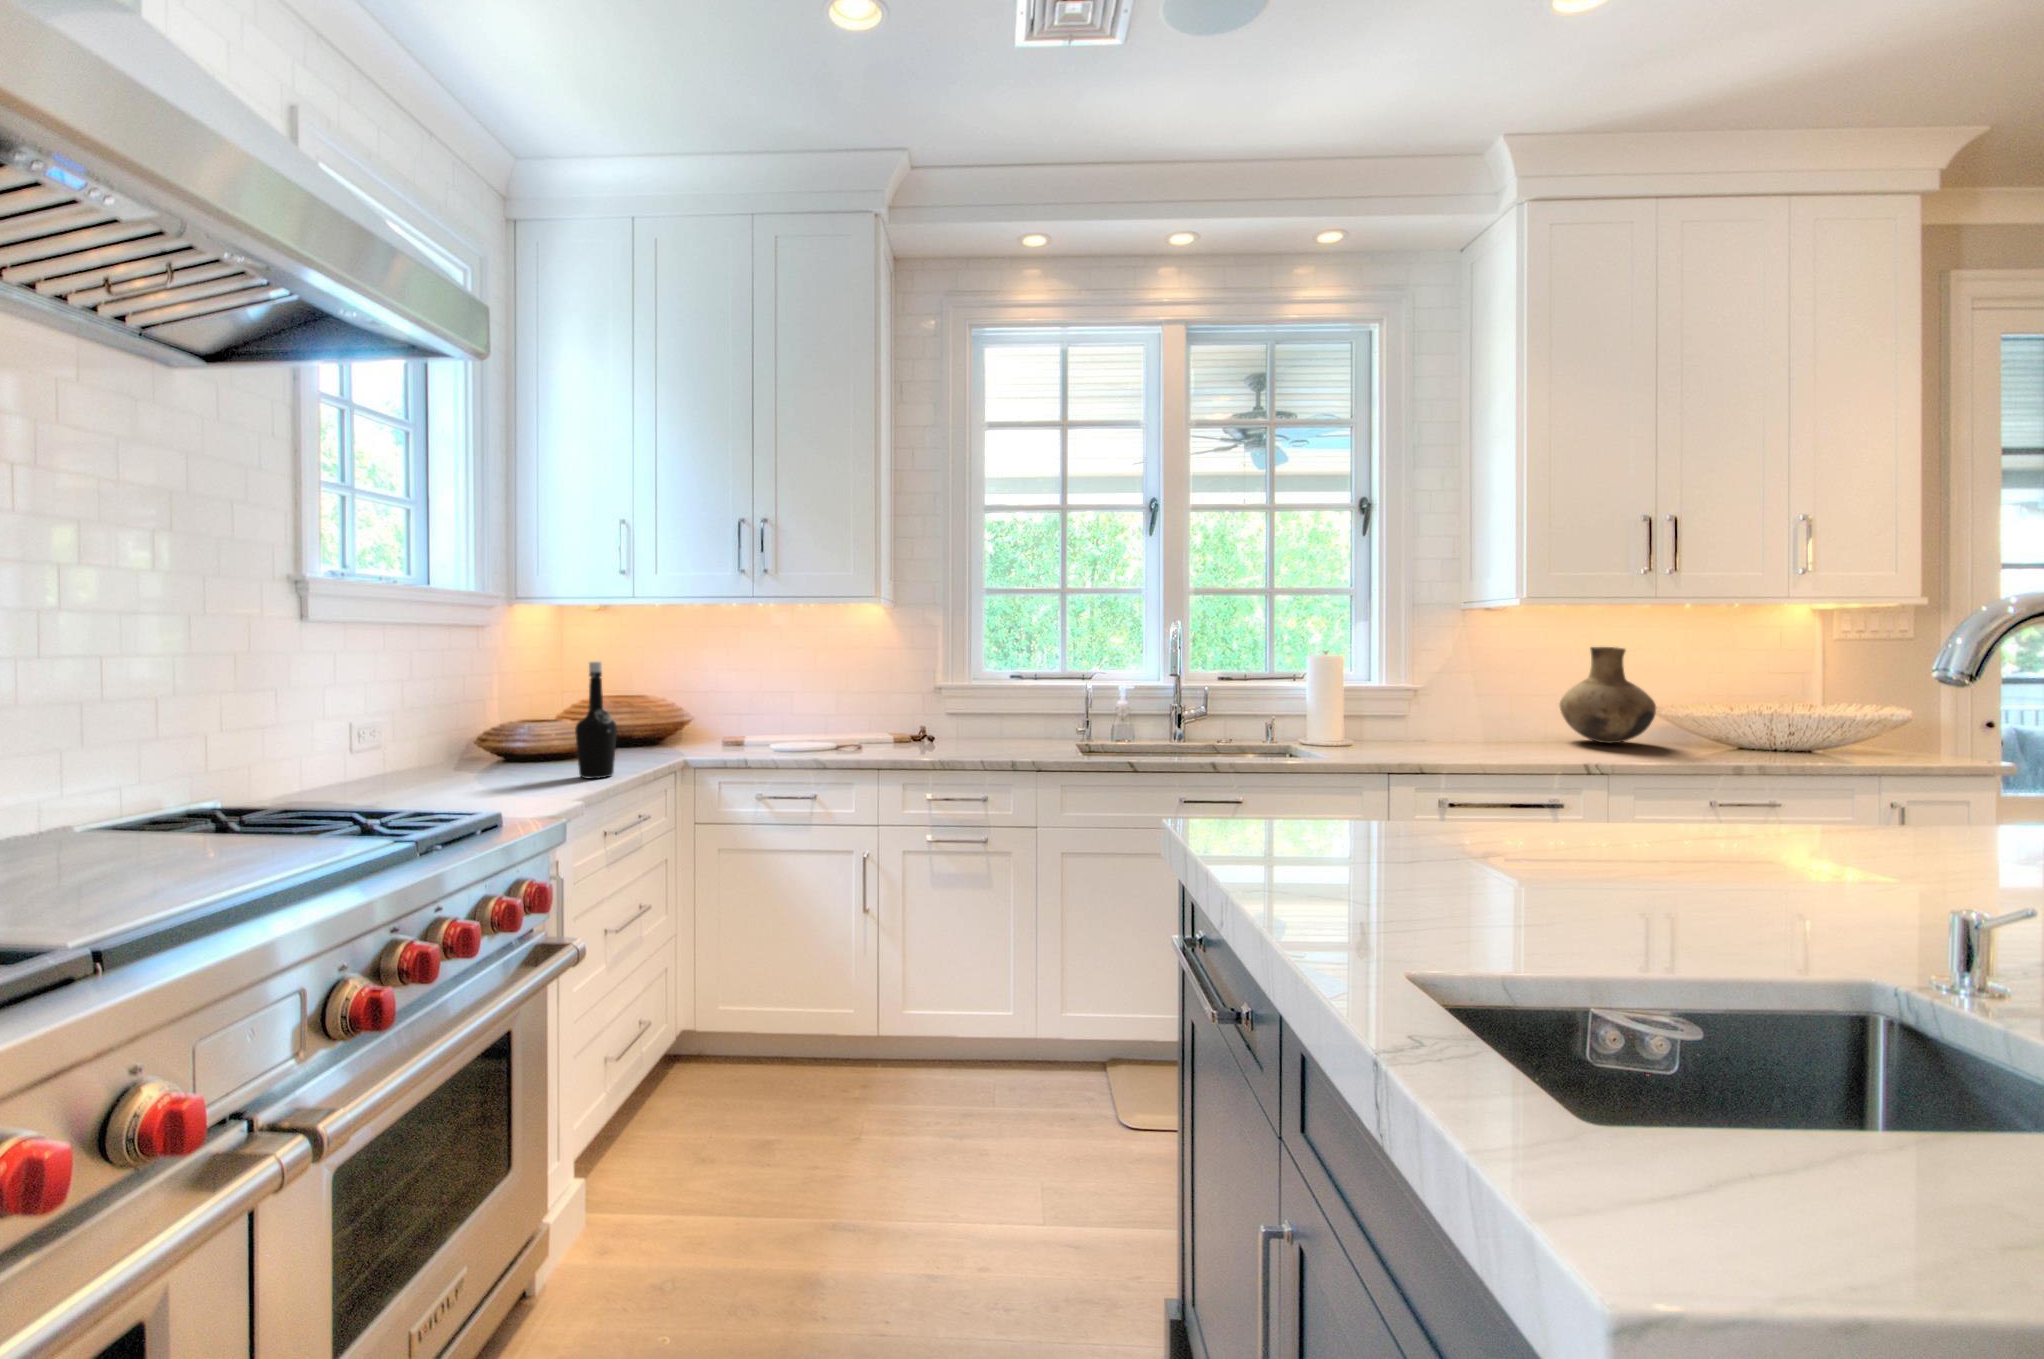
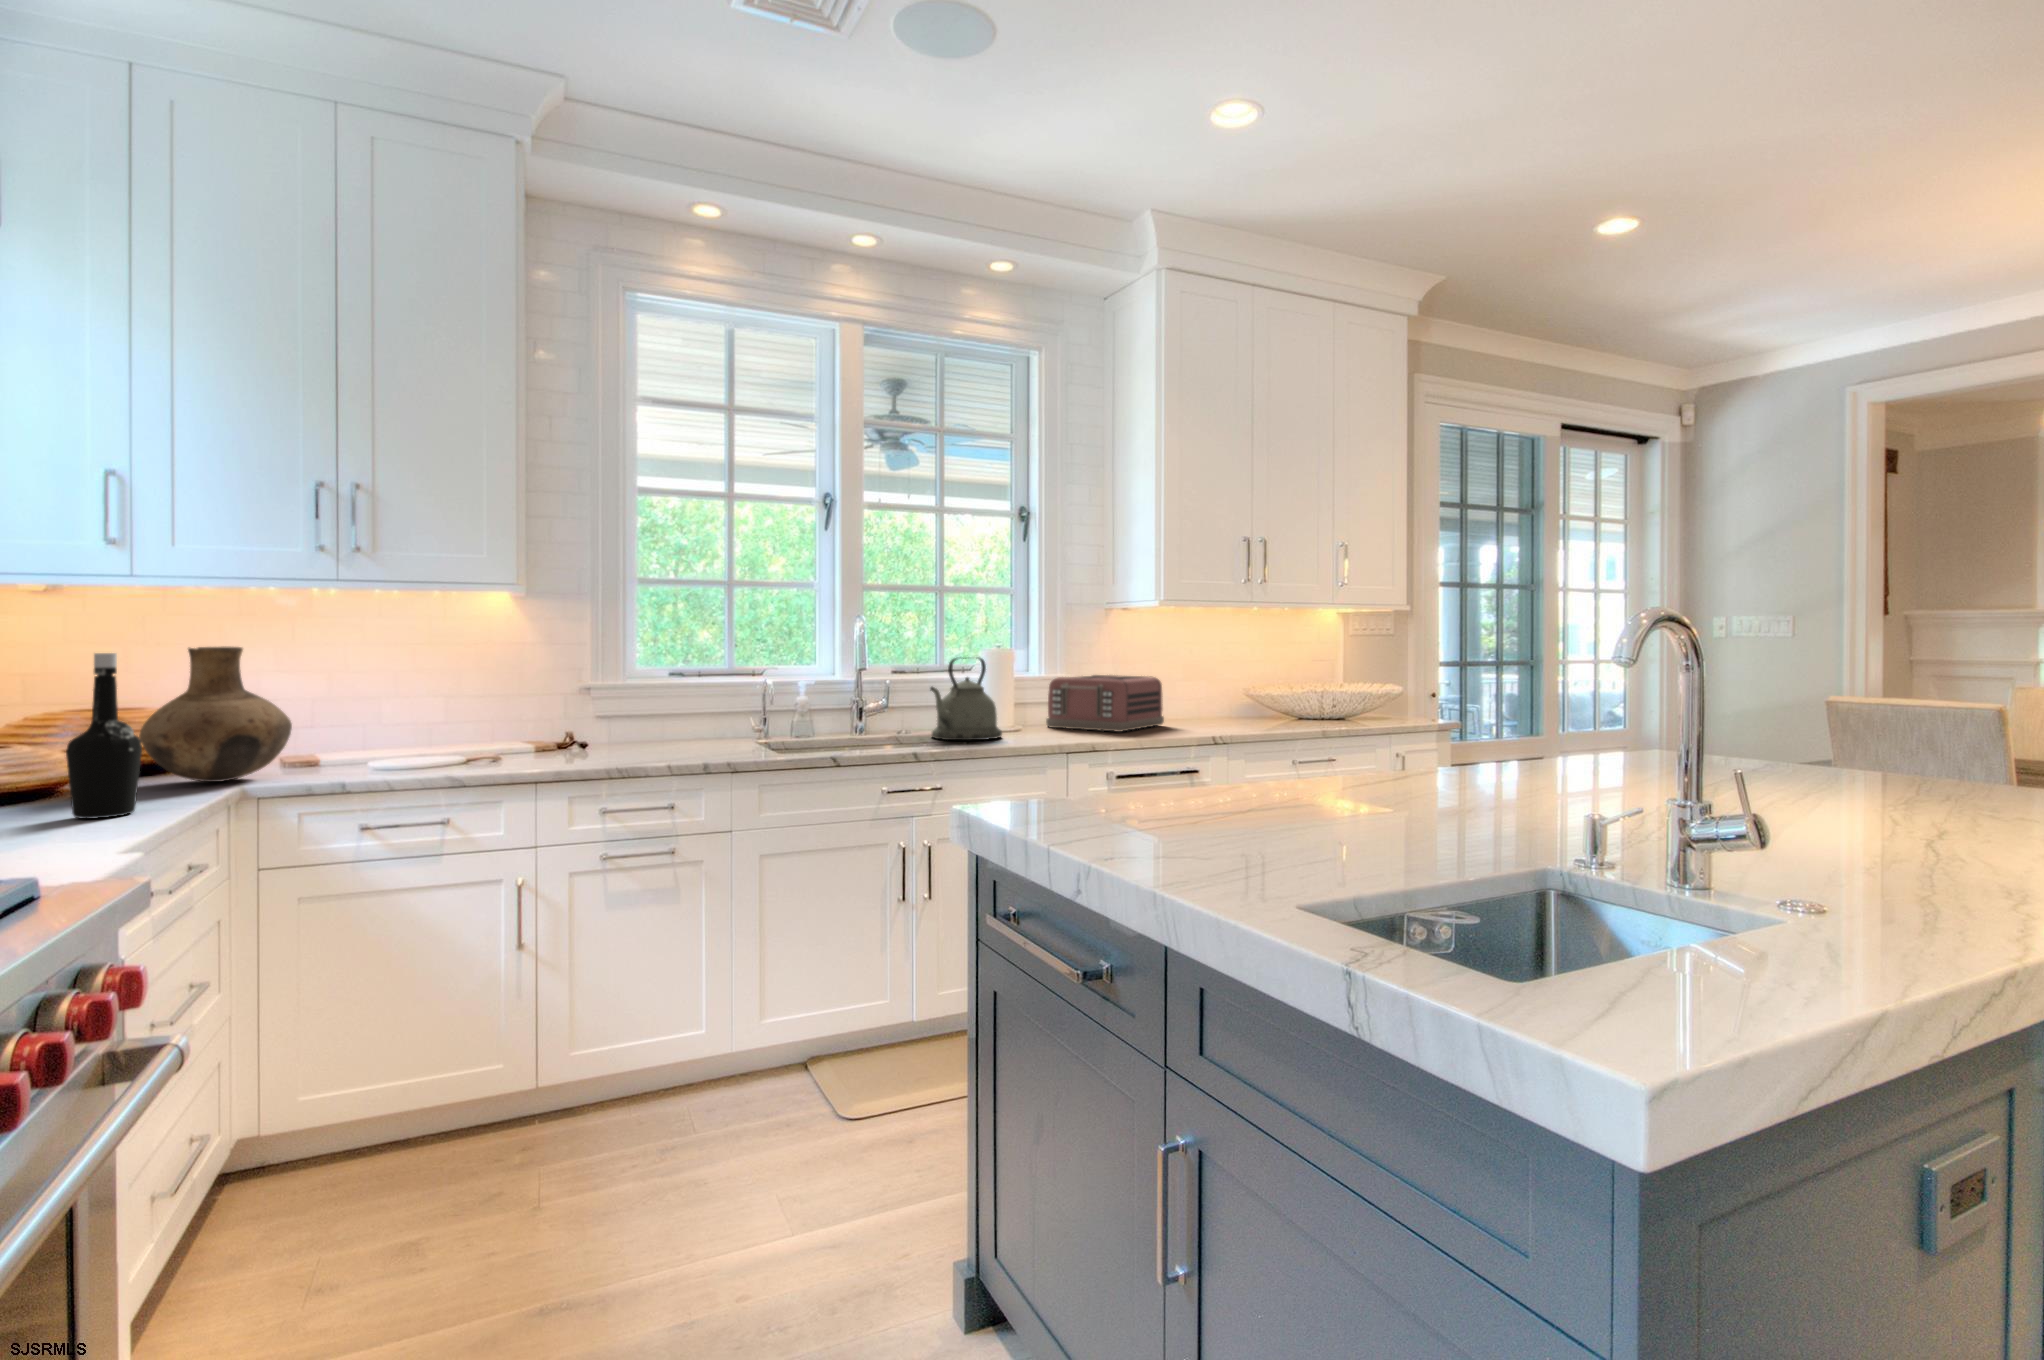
vase: present [1560,647,1656,743] -> present [139,647,292,782]
kettle: none [1239,665,1322,753] -> present [930,658,1002,740]
toaster: none [1385,683,1535,752] -> present [1046,675,1164,732]

